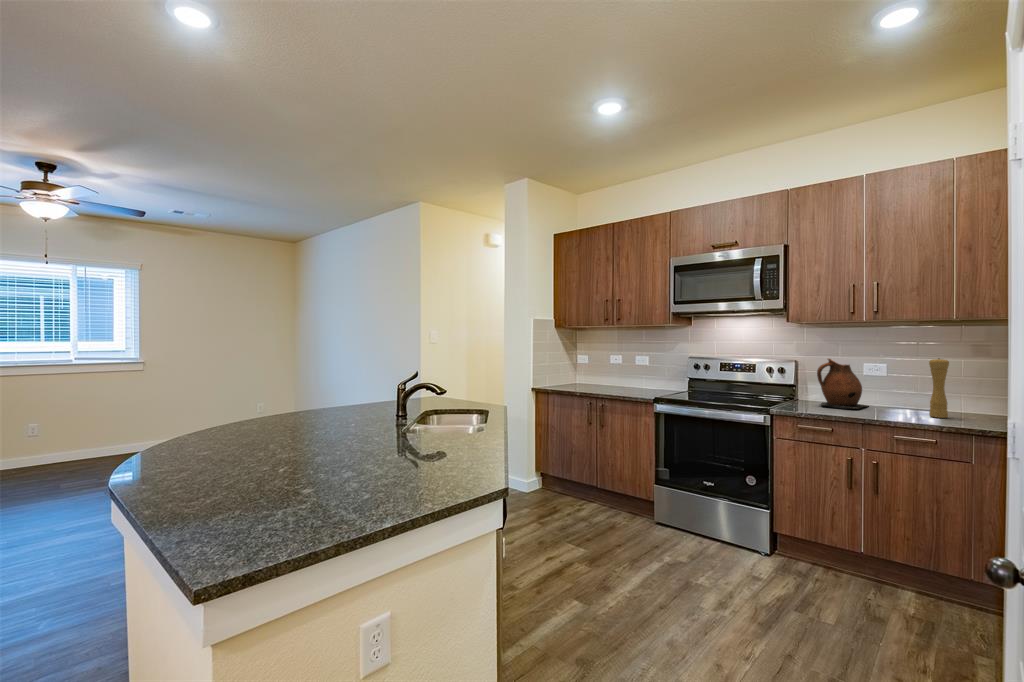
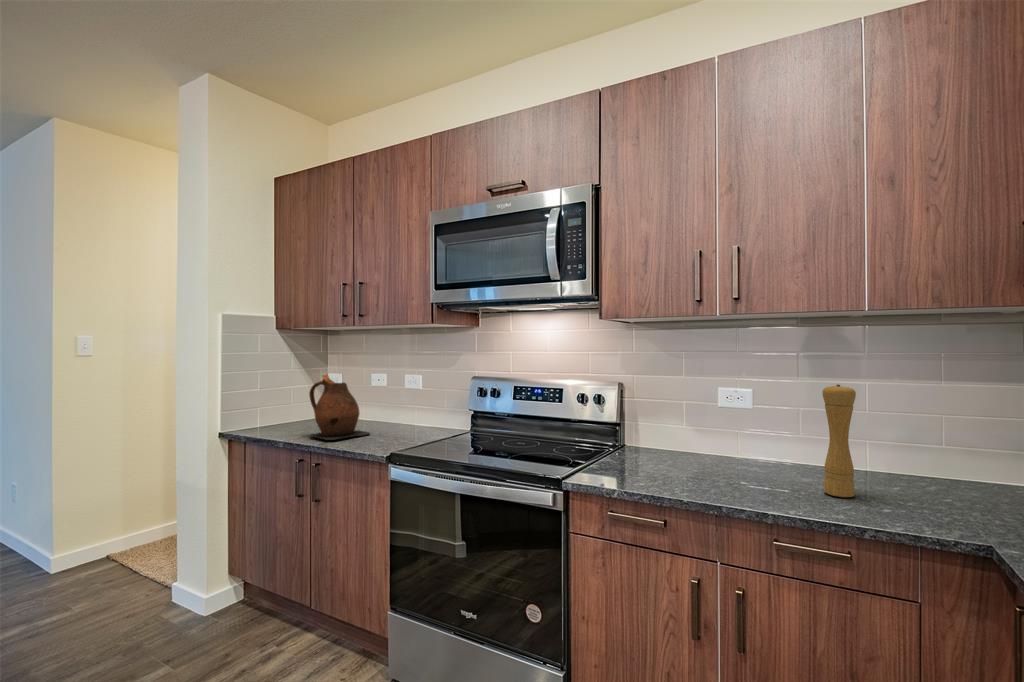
ceramic pitcher: present [817,359,868,409] -> present [309,375,370,441]

